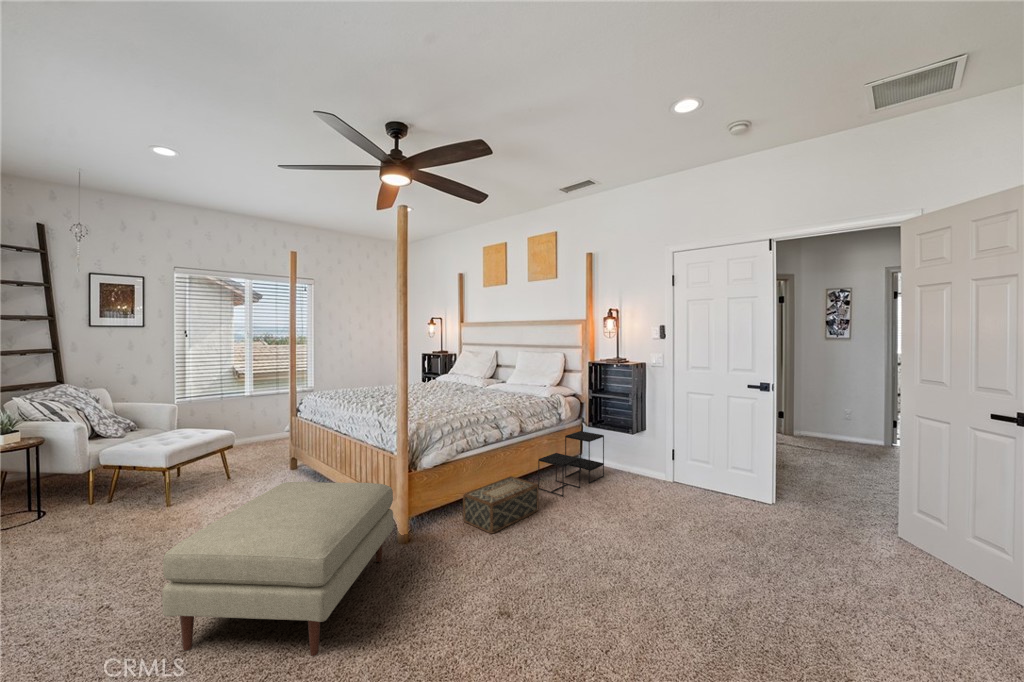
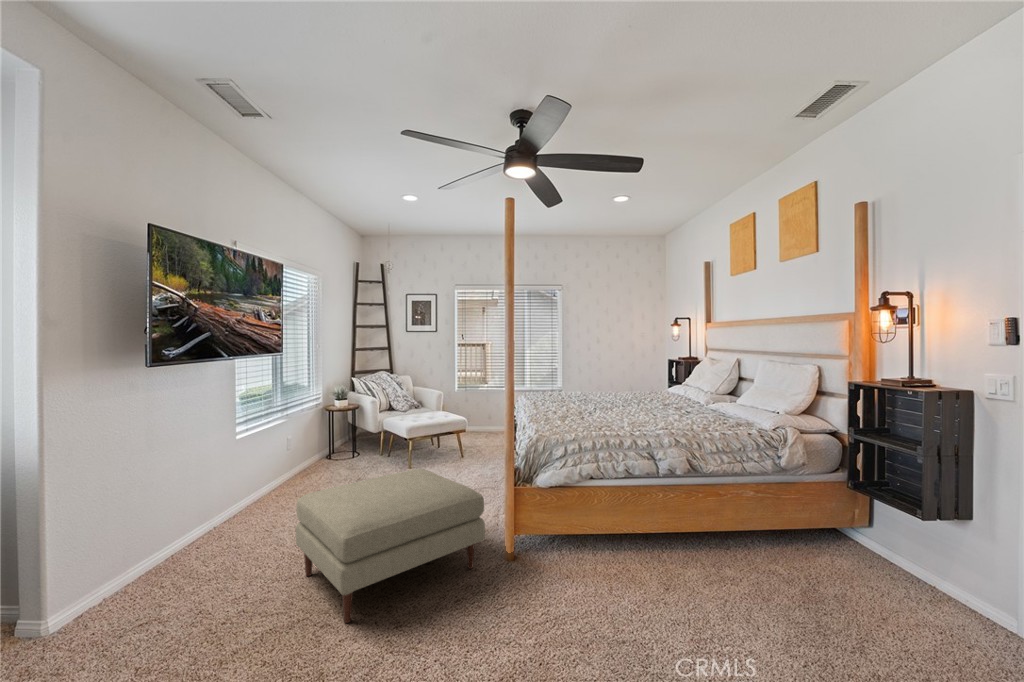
side table: present [538,431,604,496] -> none [725,491,866,581]
woven basket: present [463,476,539,534] -> none [584,526,689,589]

